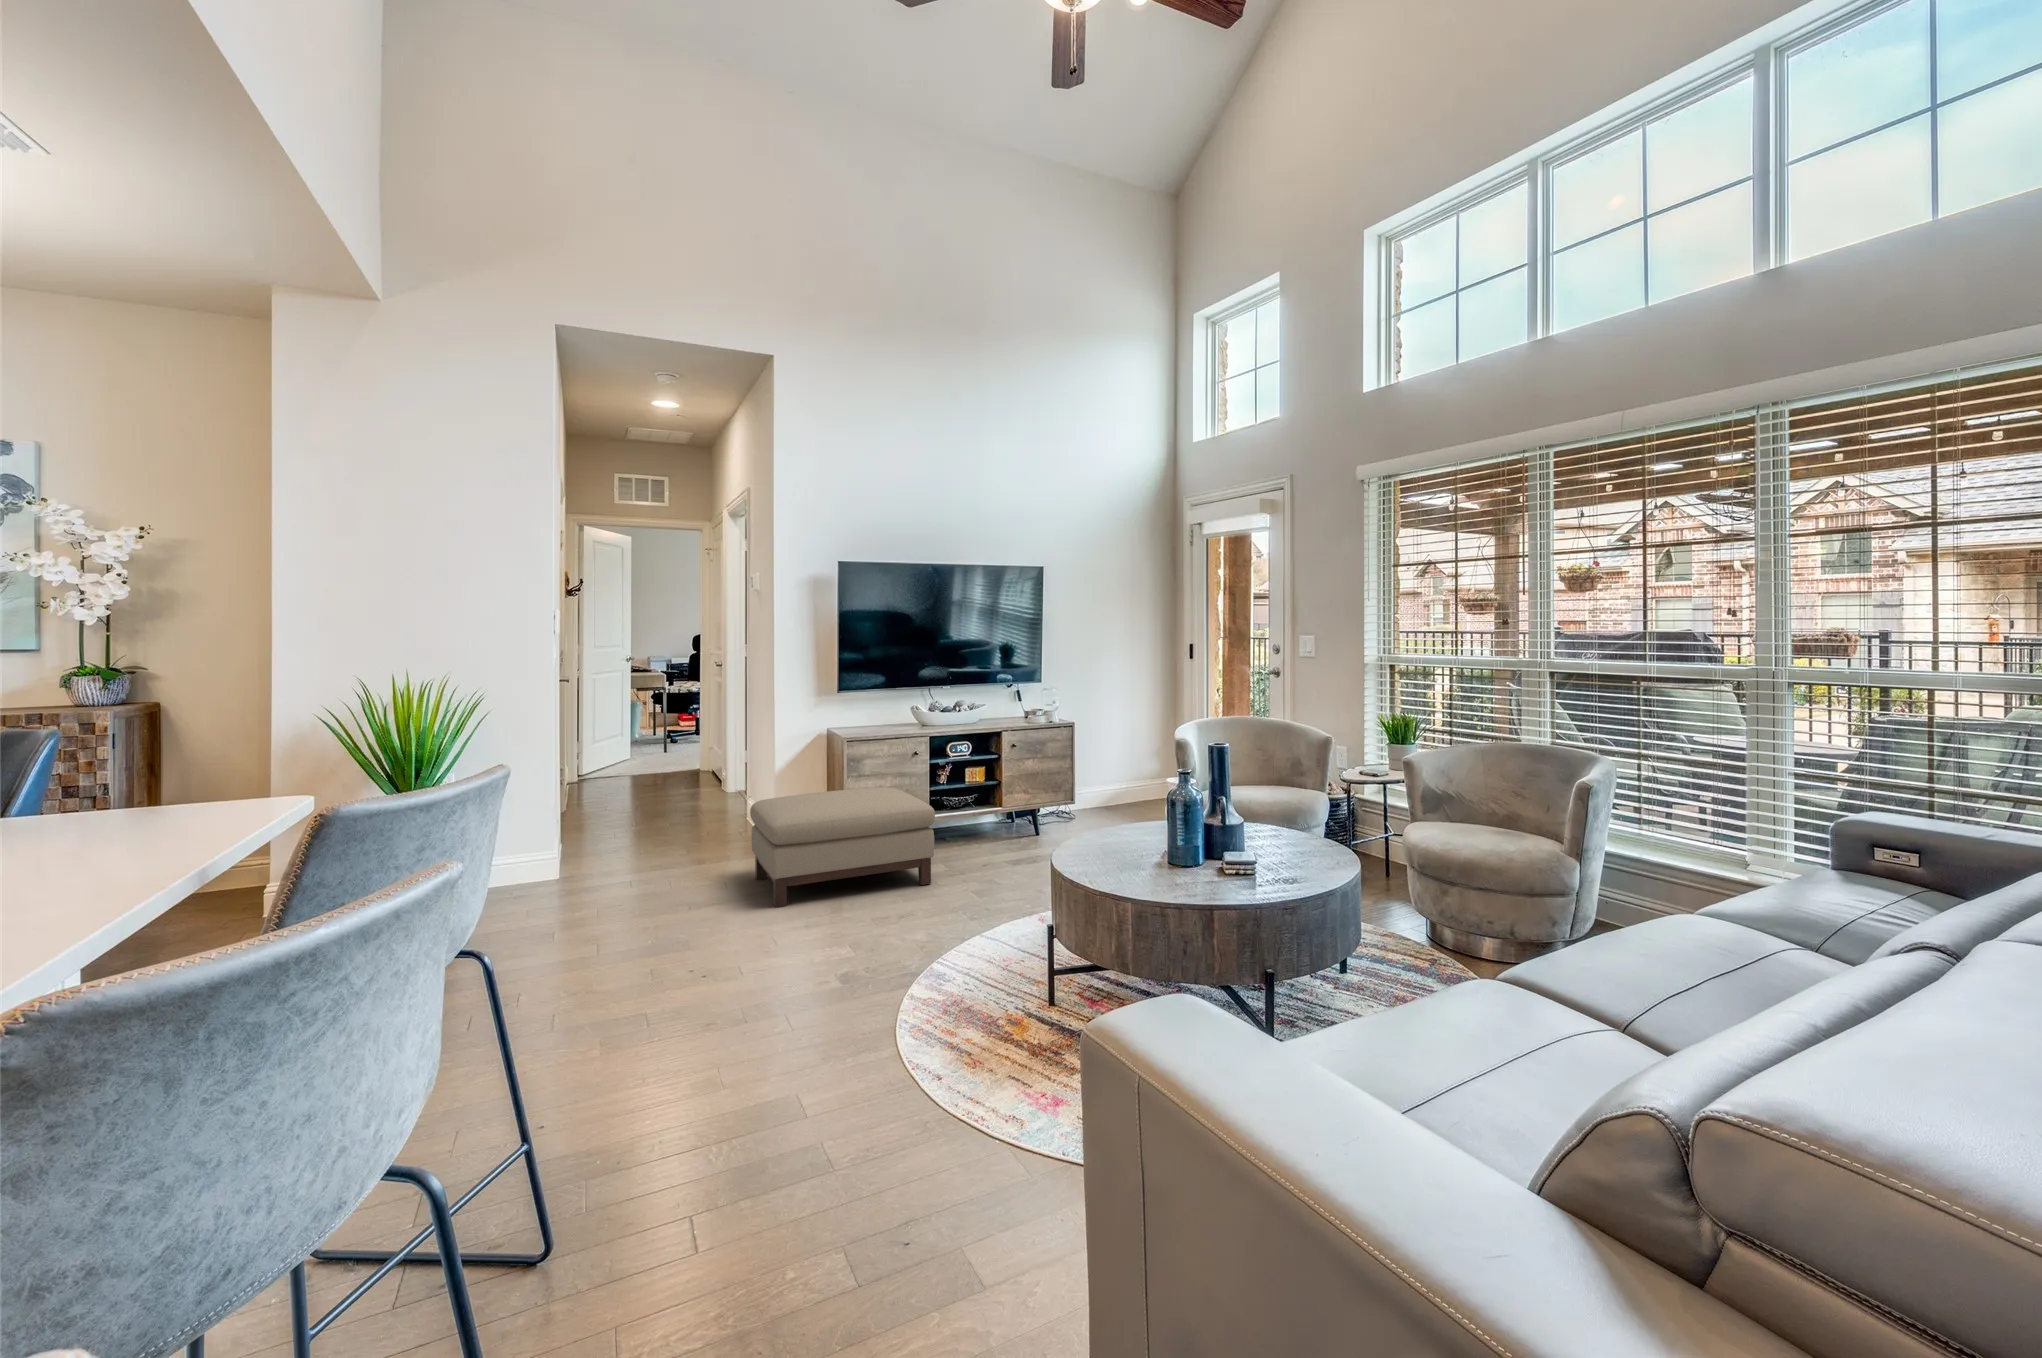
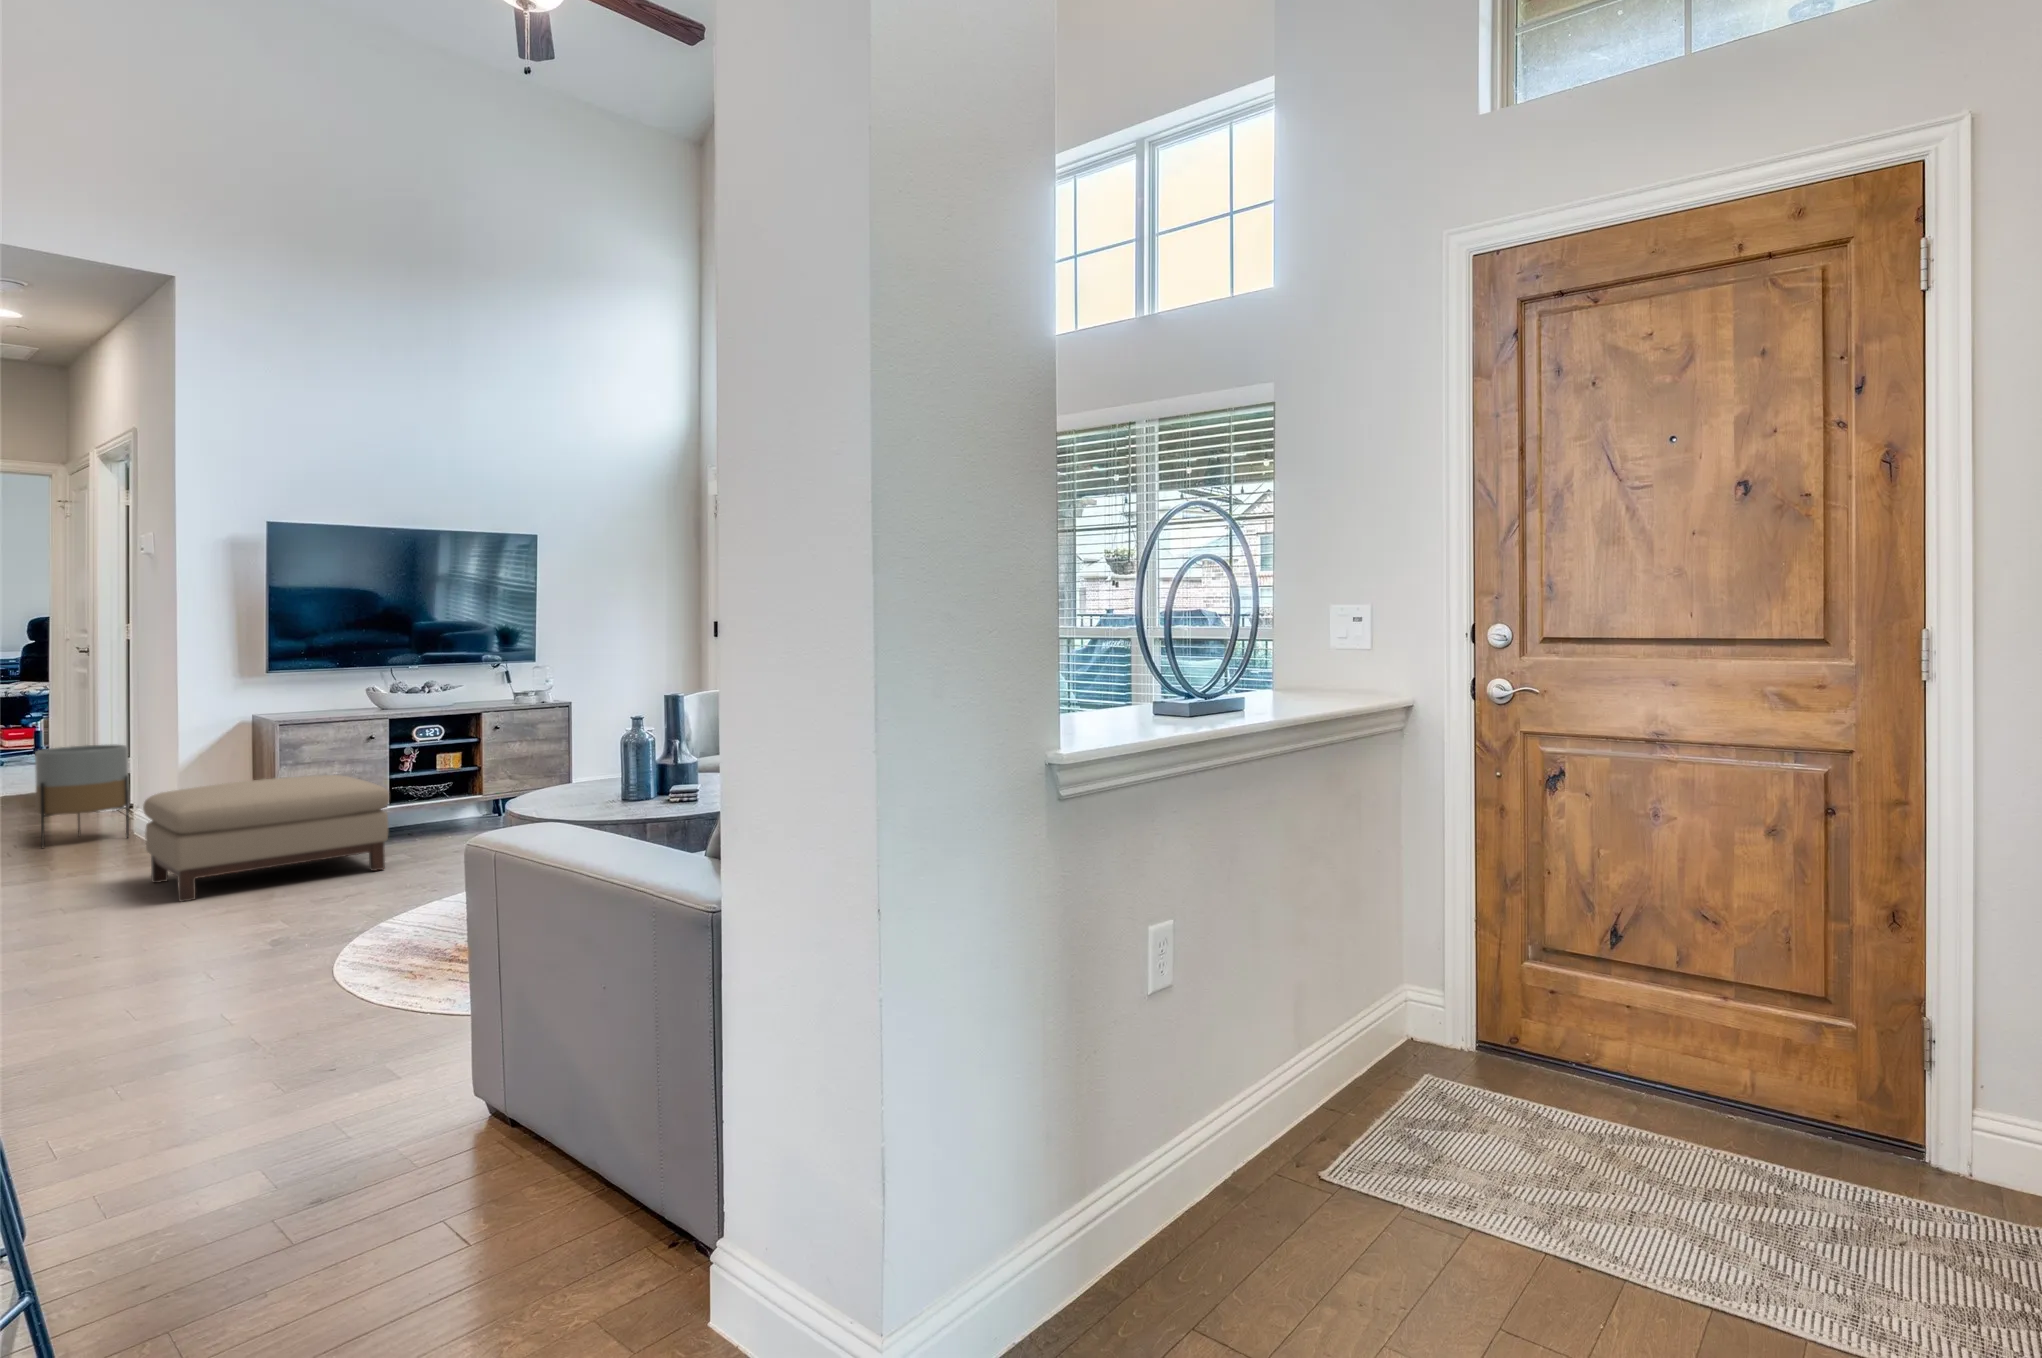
planter: none [683,745,743,829] -> present [35,745,129,848]

